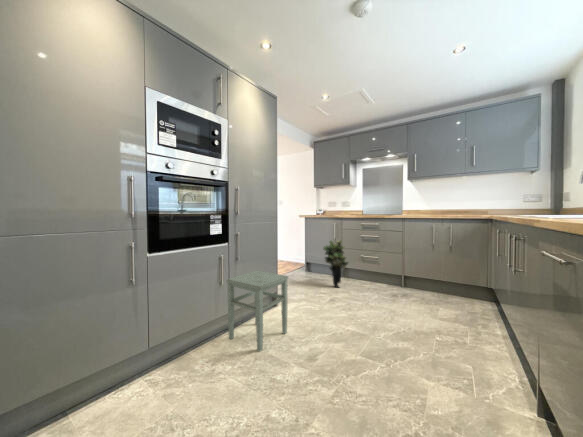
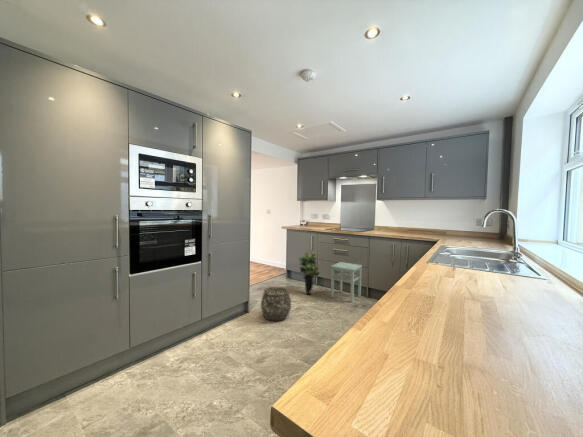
stool: present [227,271,288,351] -> present [331,262,362,302]
woven basket: none [292,276,328,316] -> present [261,287,291,321]

